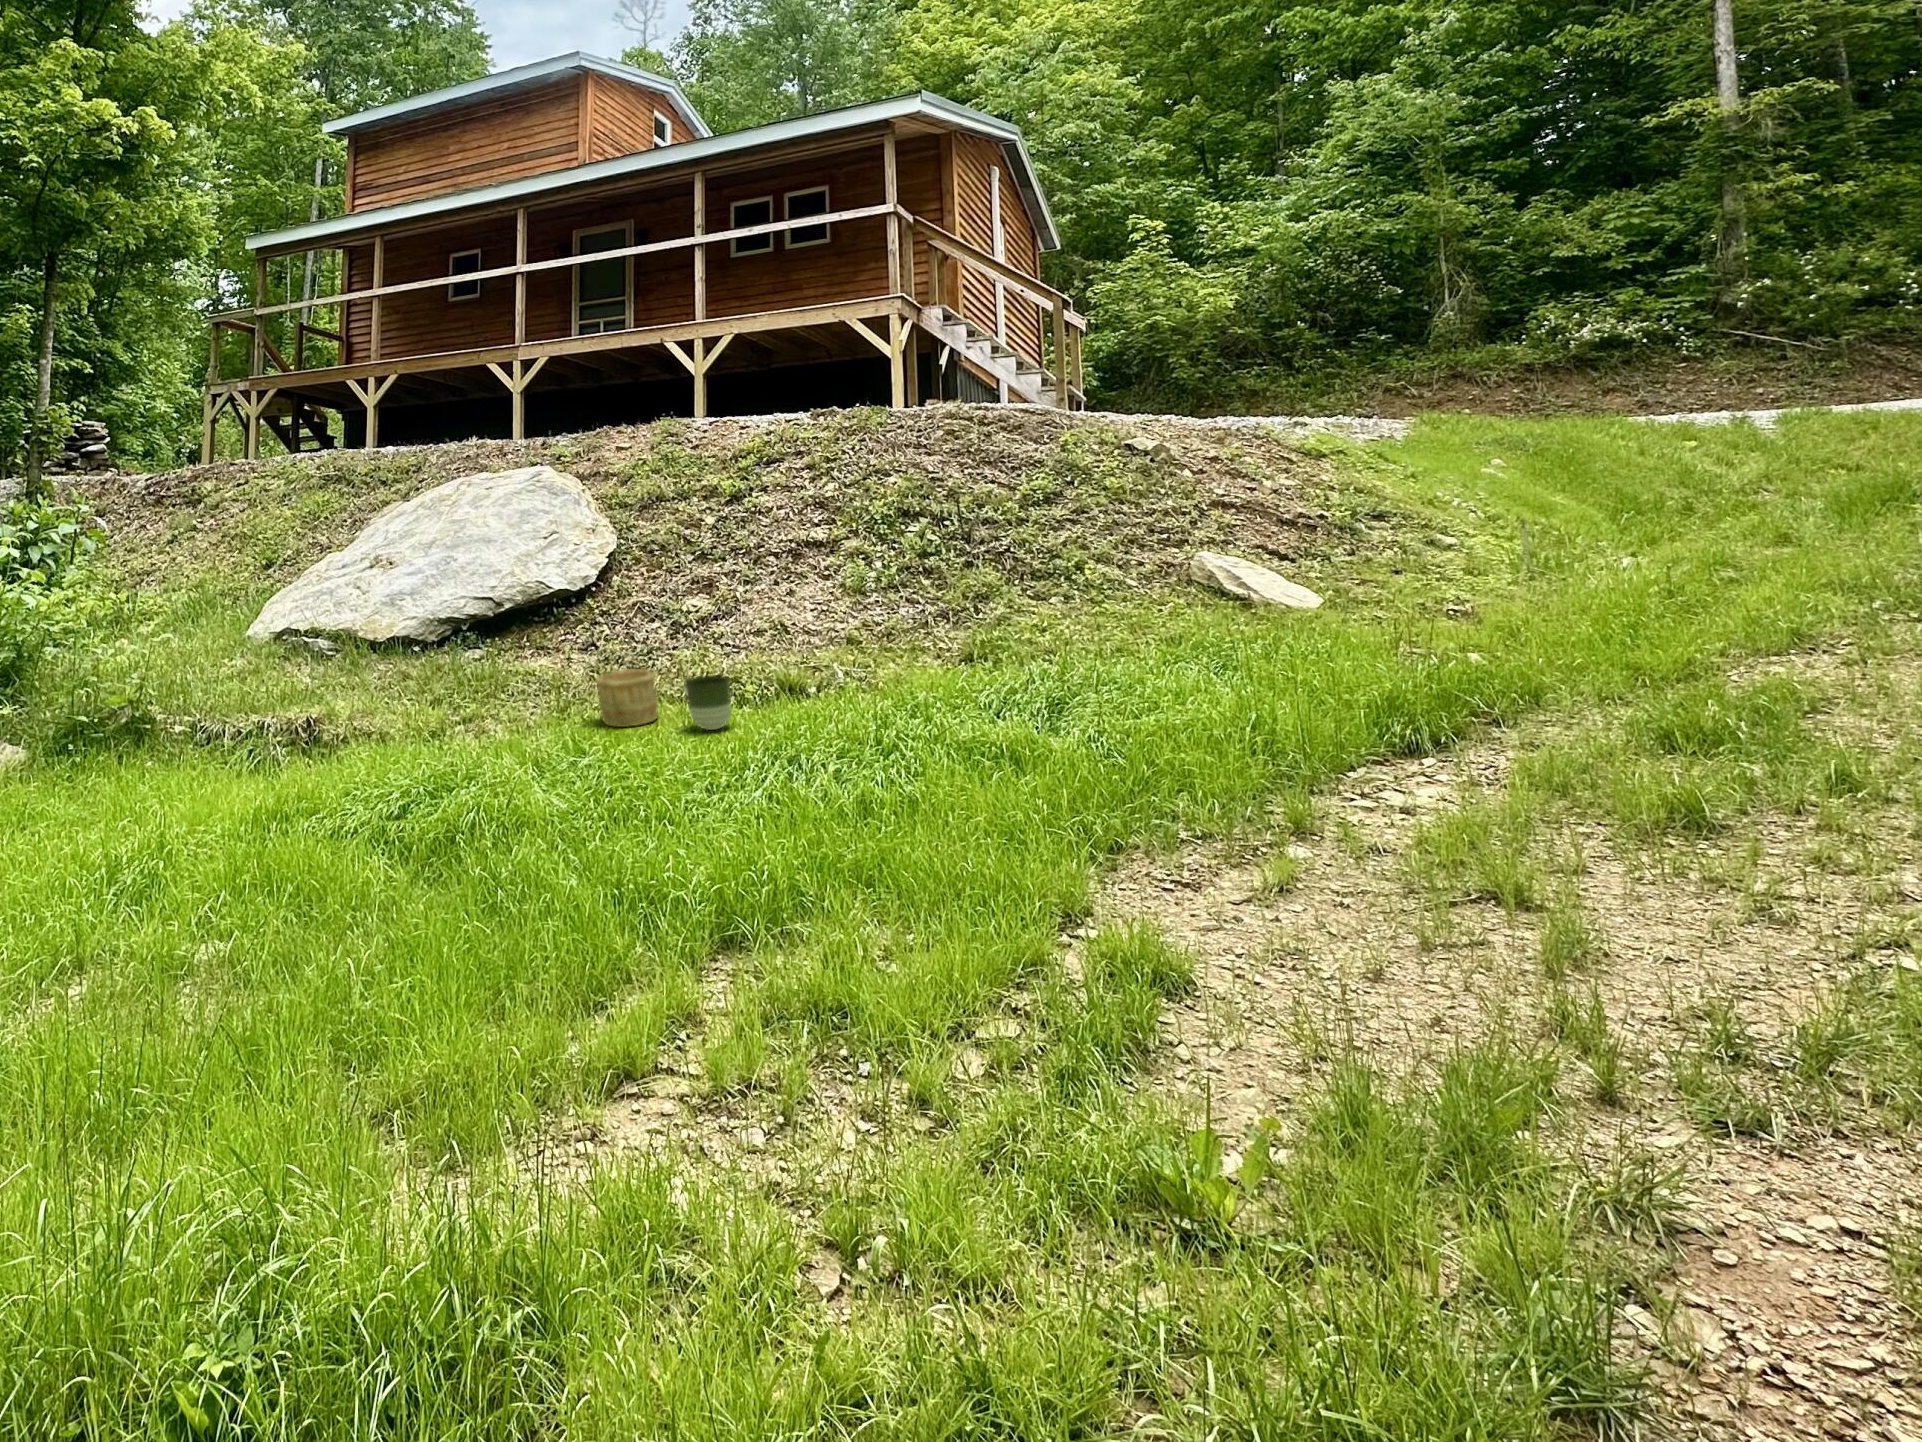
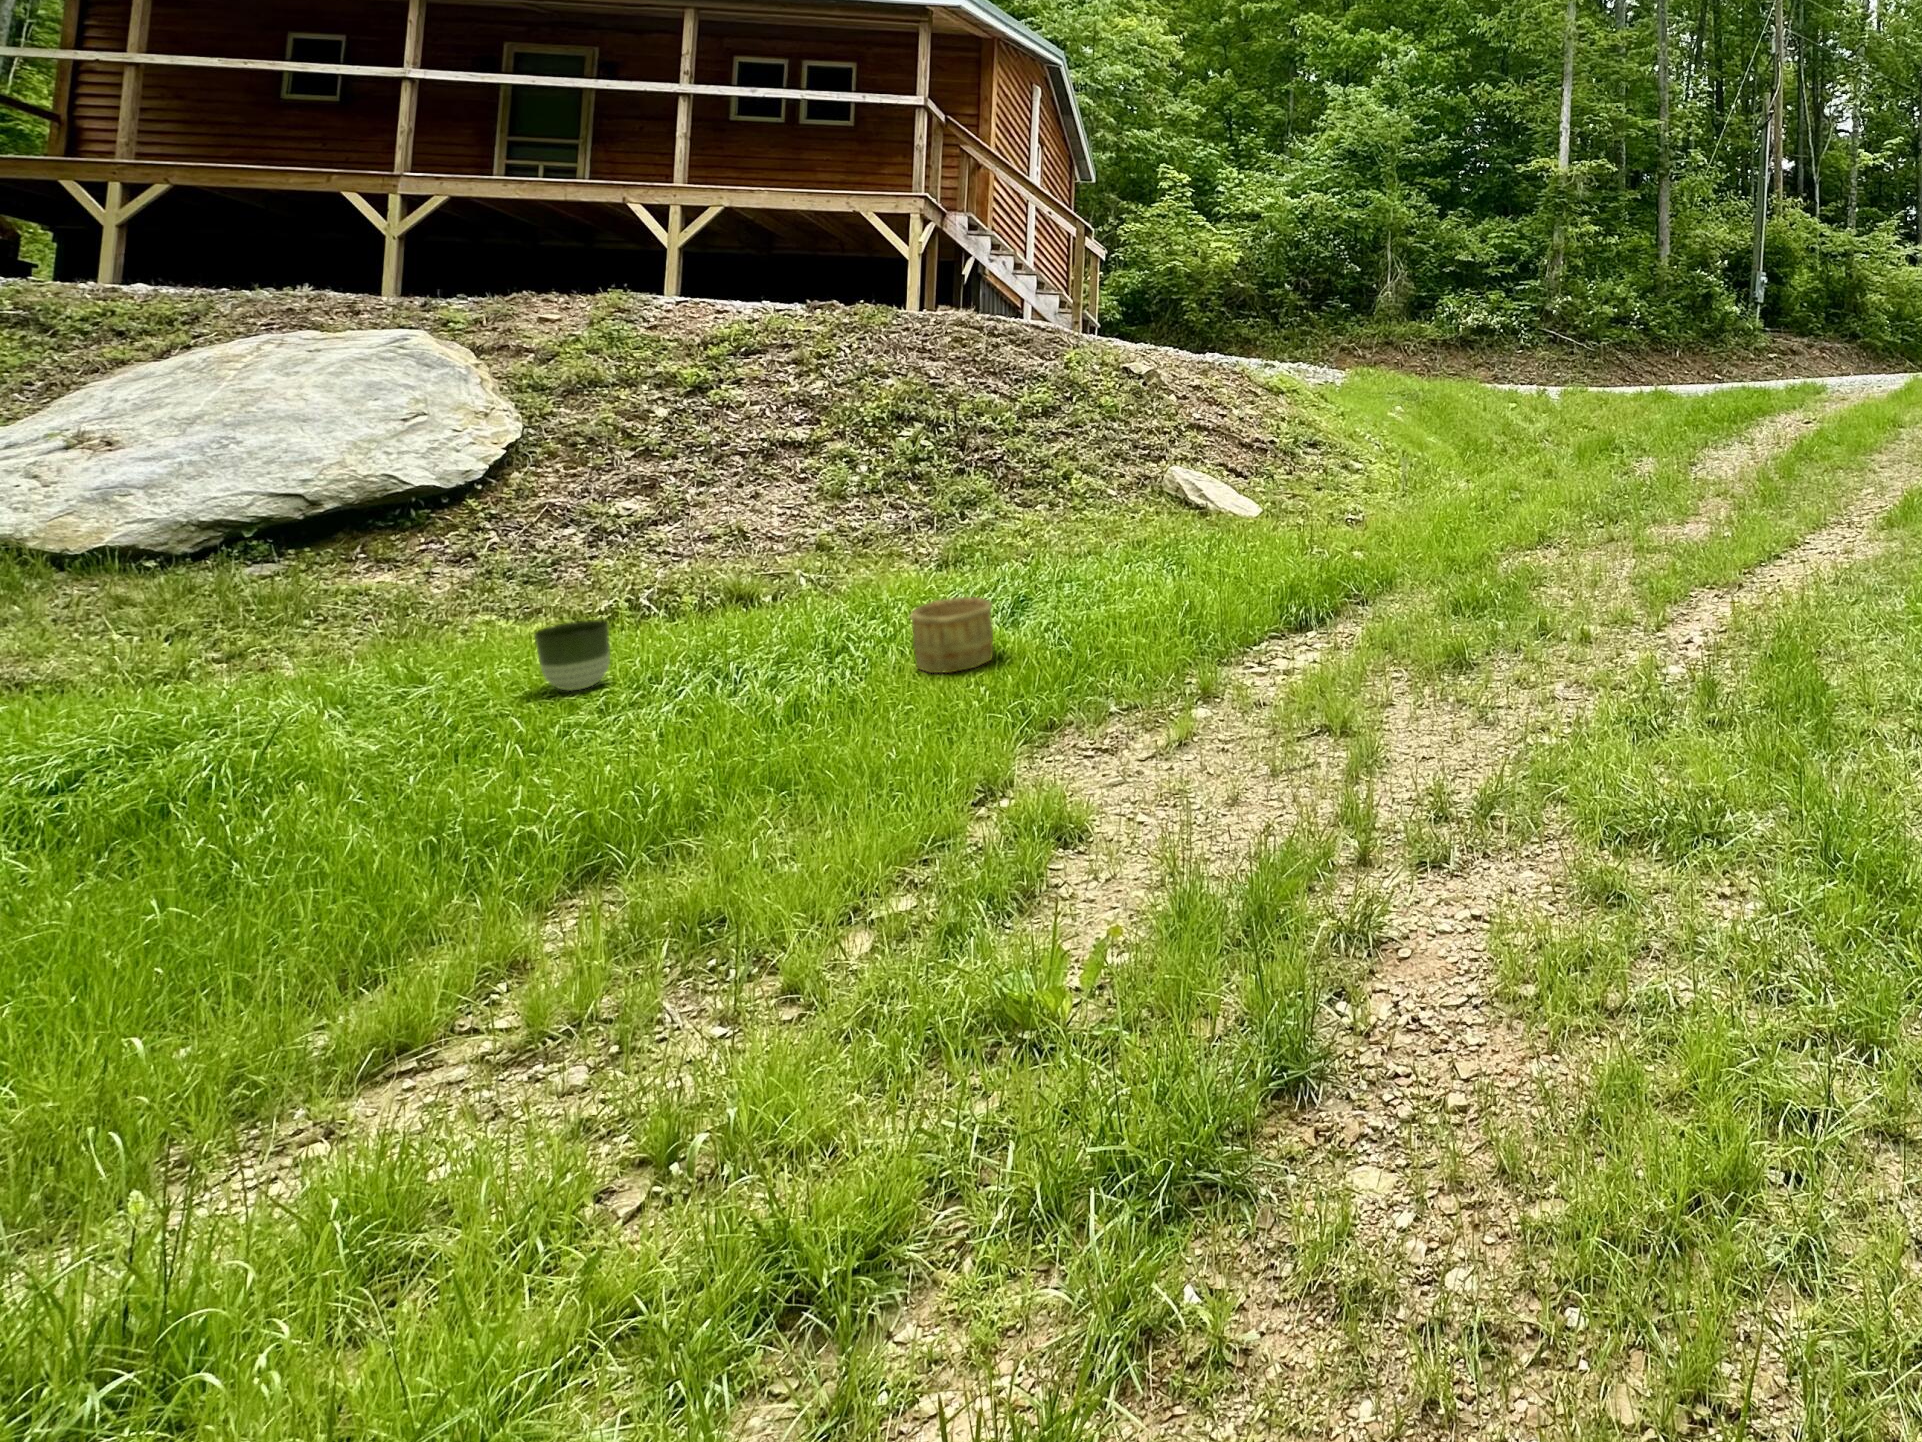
wooden bucket: present [595,669,658,727] -> present [910,597,993,673]

